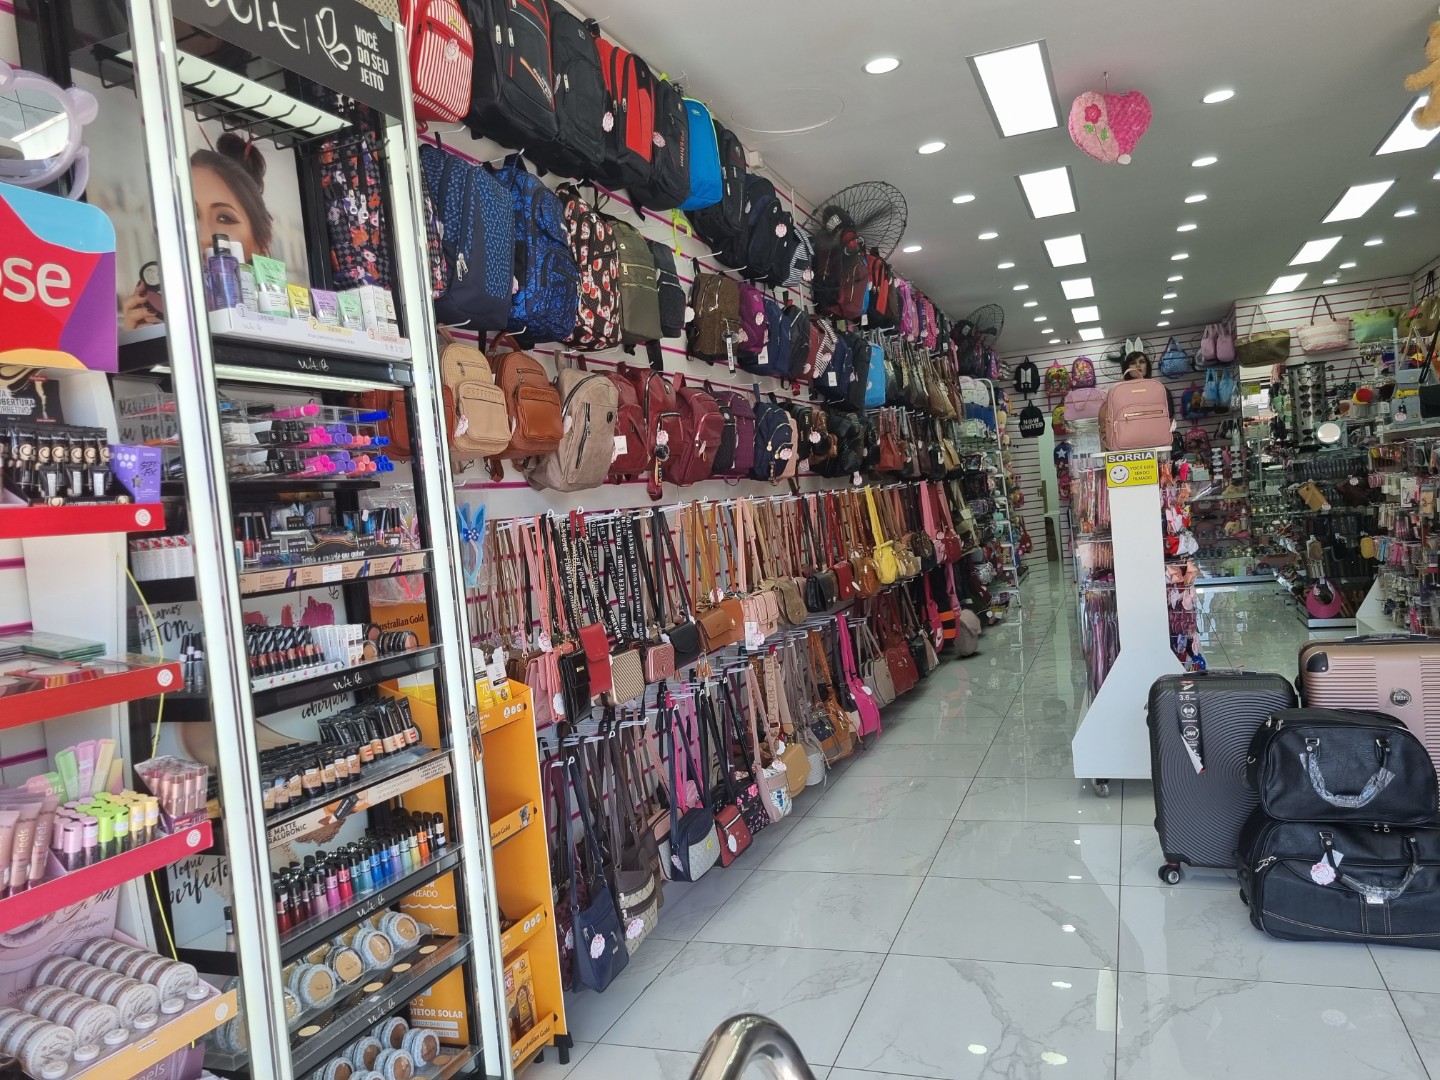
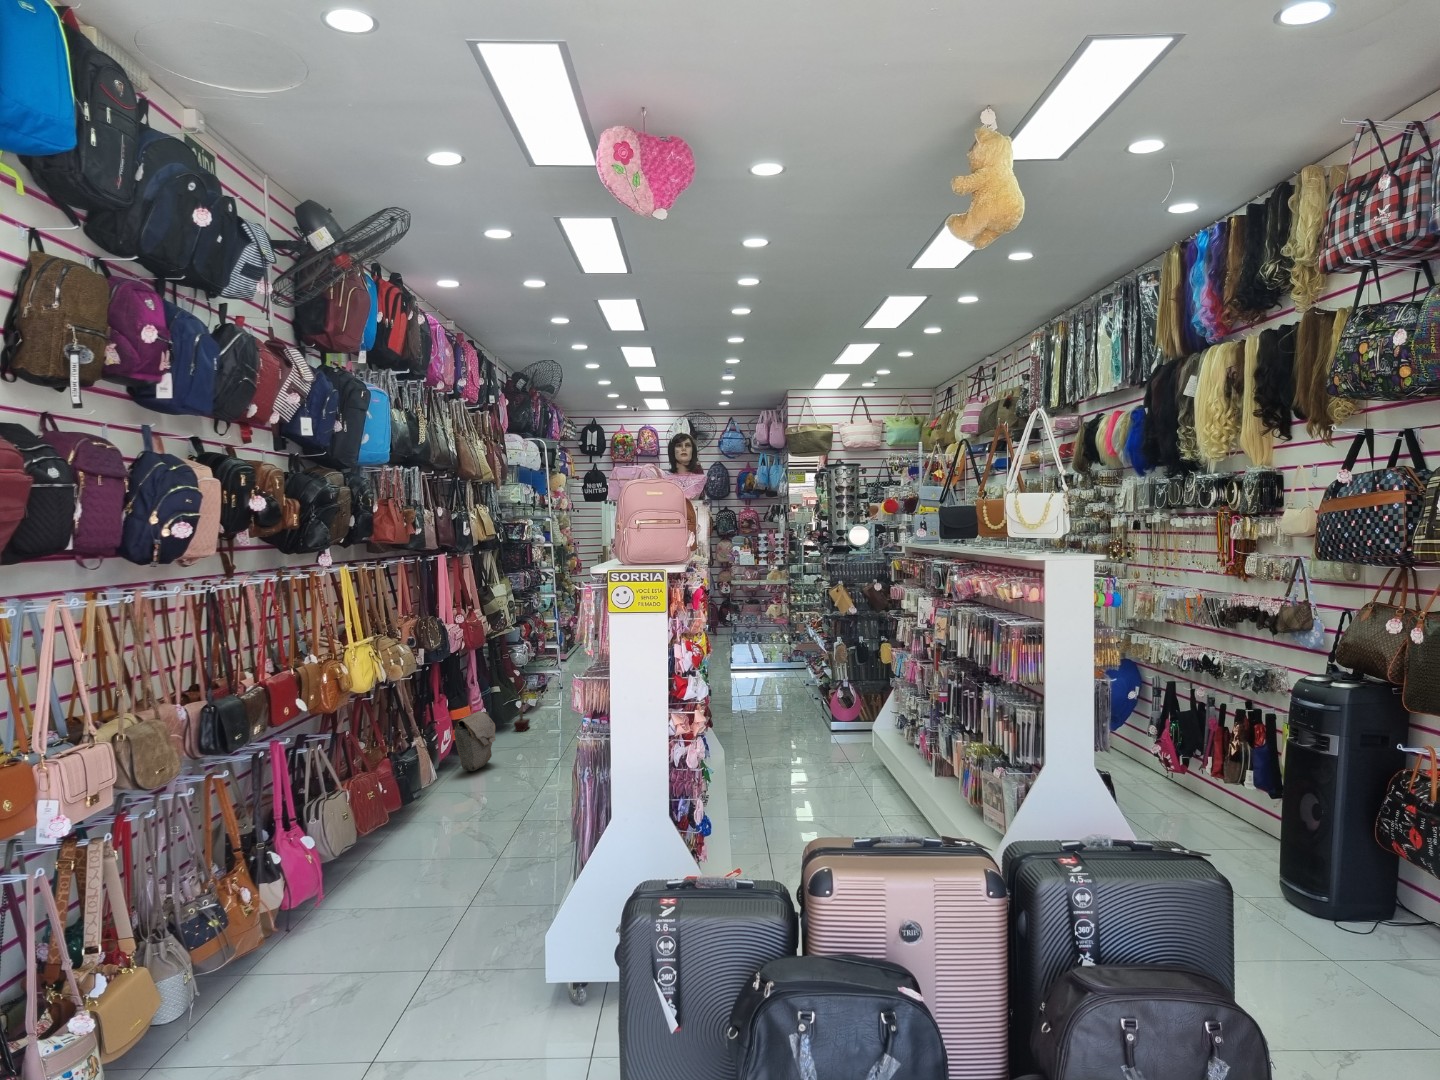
potted plant: none [986,588,1005,633] -> present [514,682,532,731]

